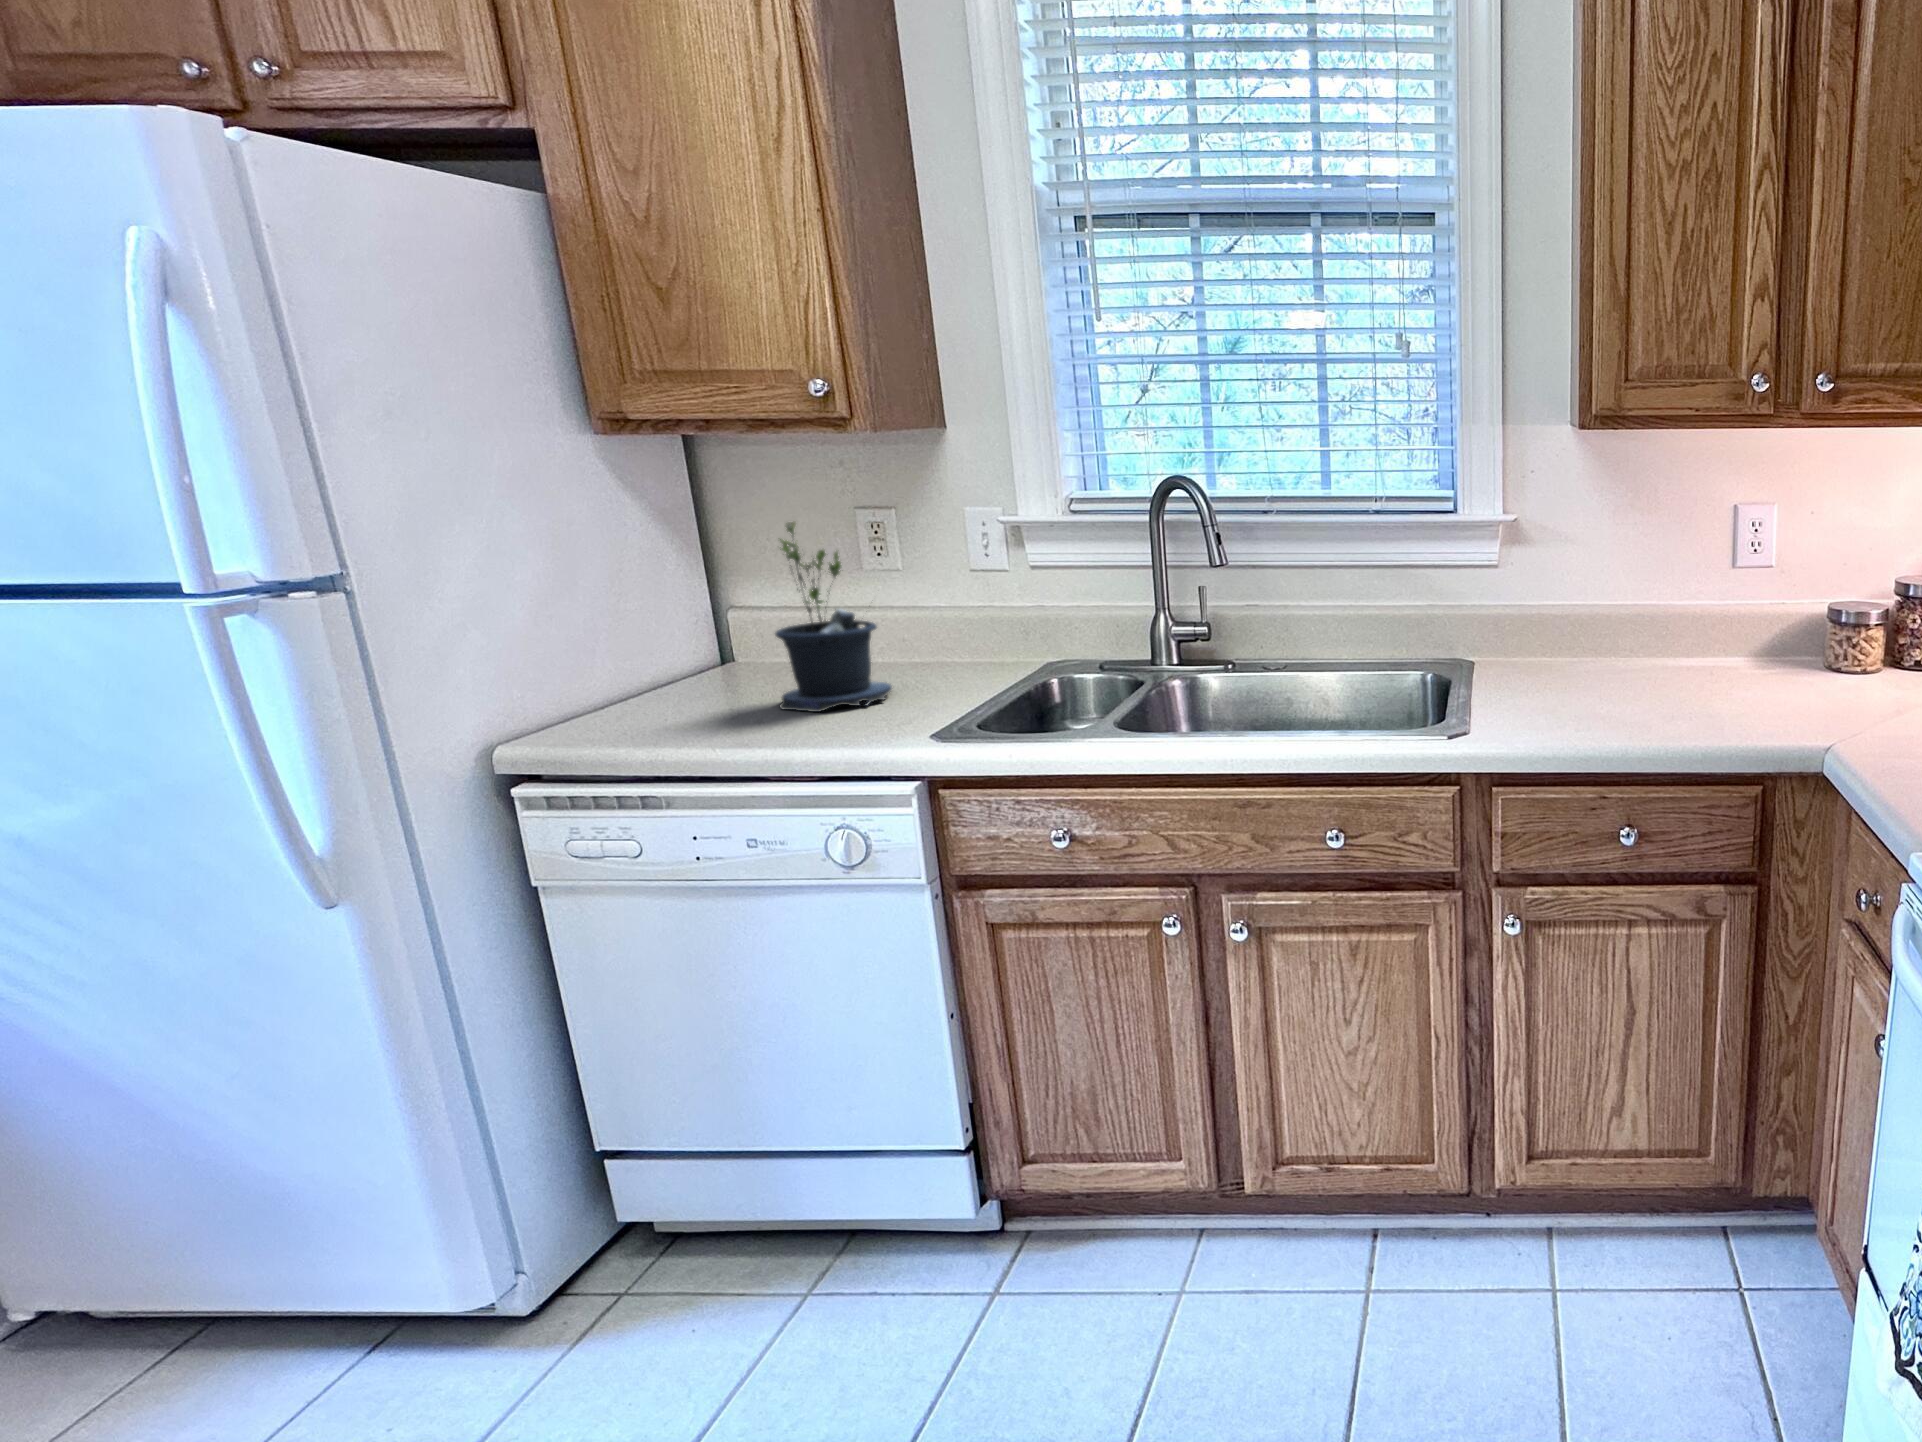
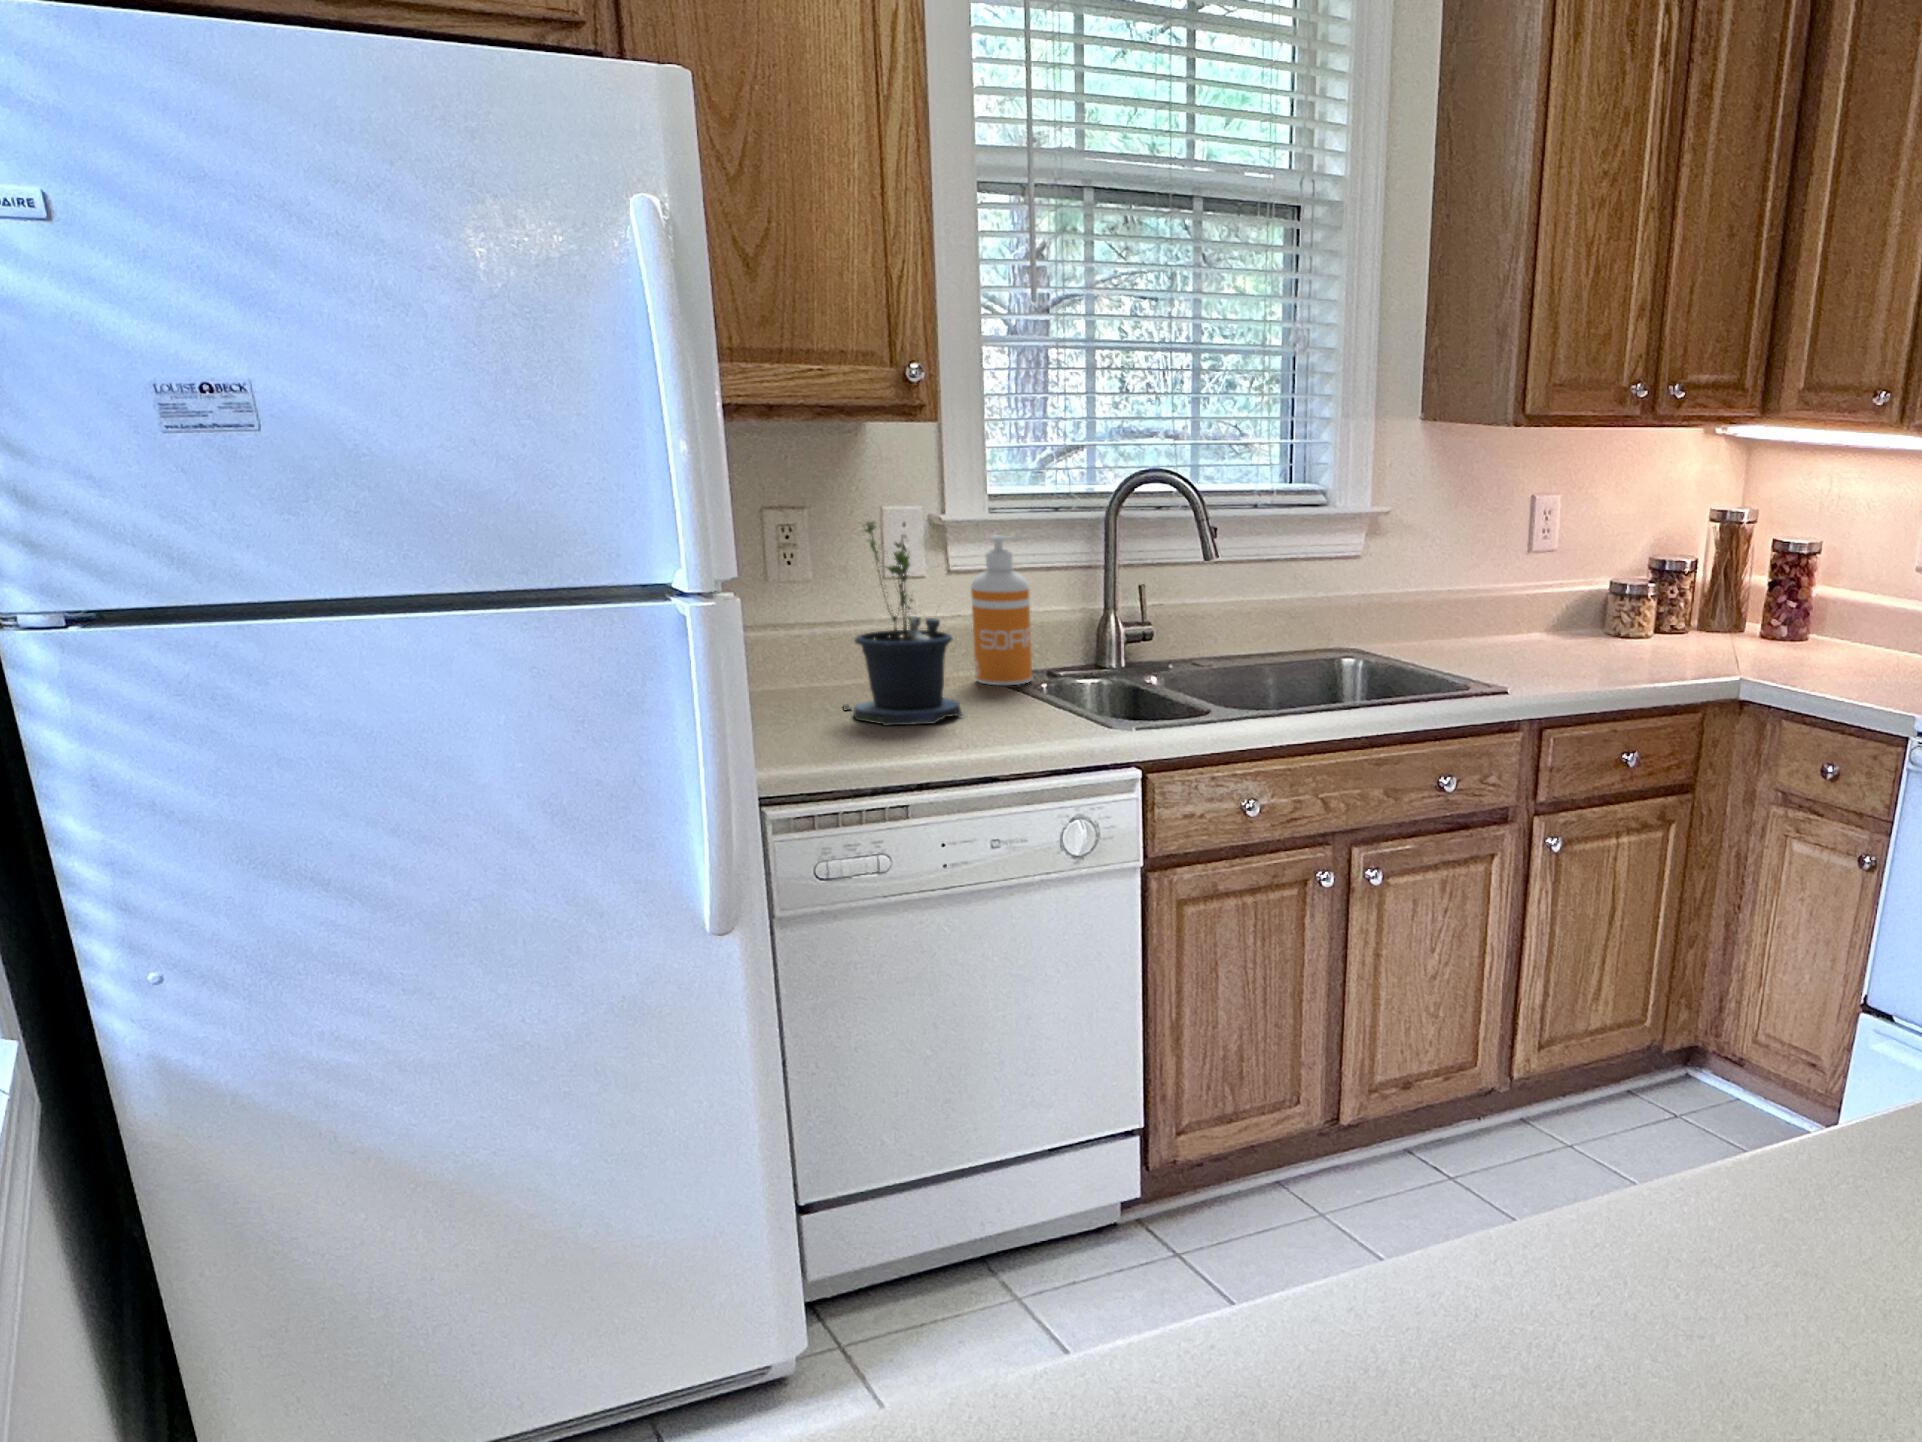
soap dispenser: none [1006,535,1073,675] -> present [971,536,1032,686]

